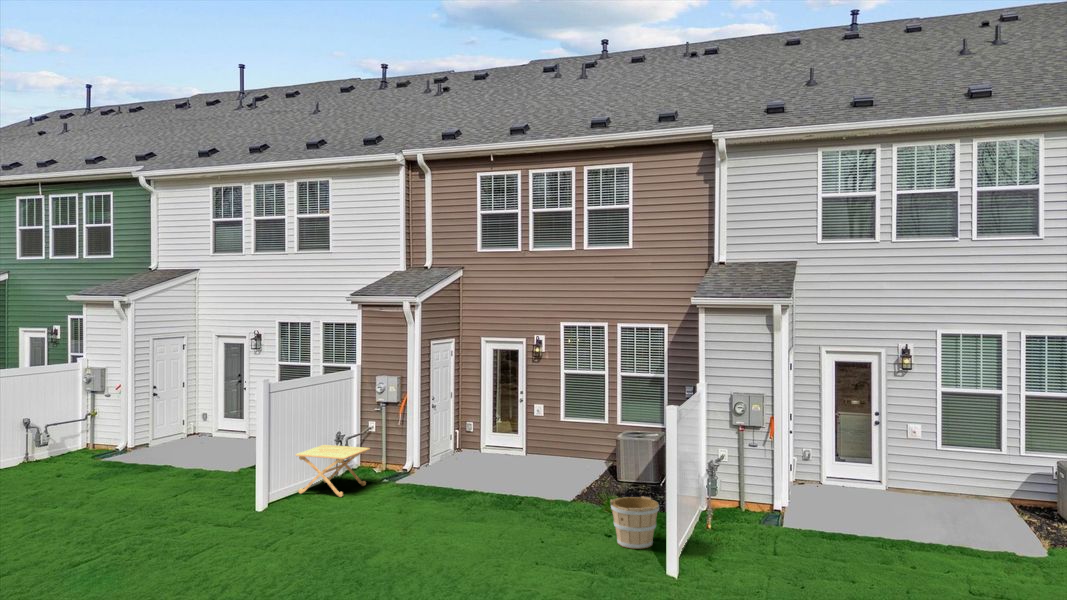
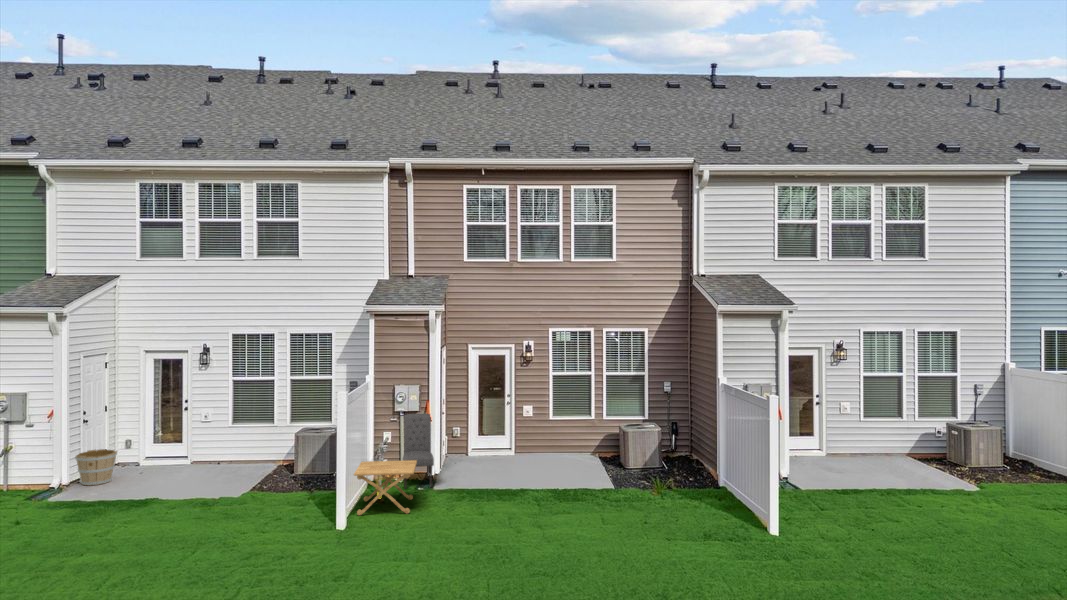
chair: none [371,404,414,477] -> present [403,413,434,489]
wooden bucket: present [610,496,659,549] -> present [75,449,117,485]

